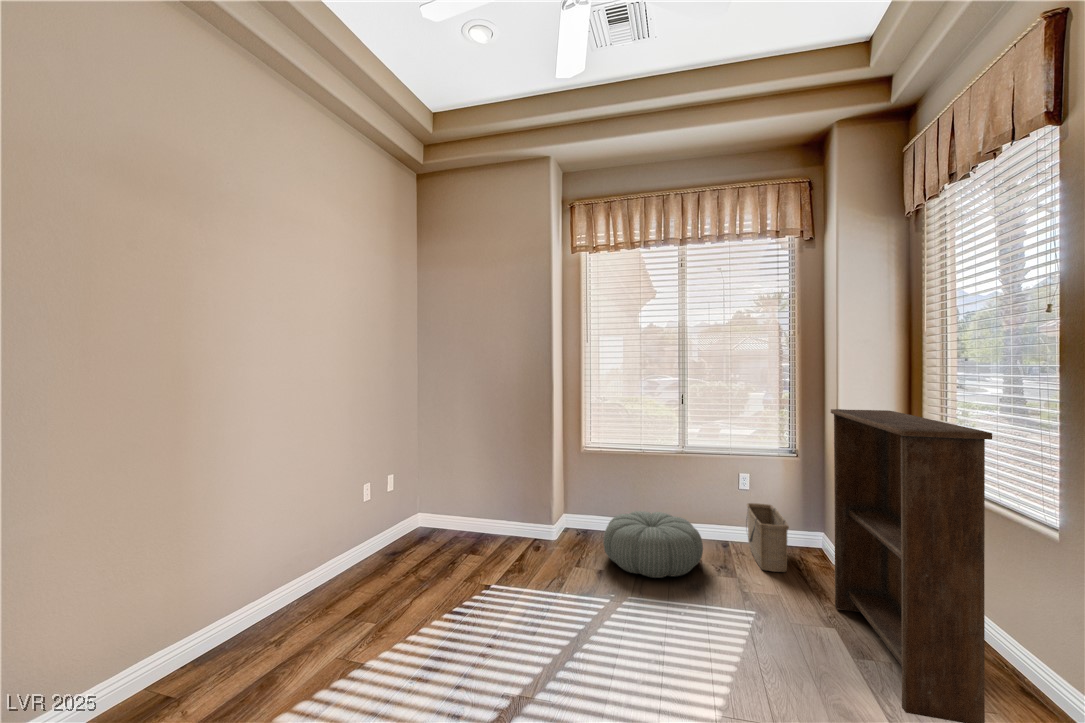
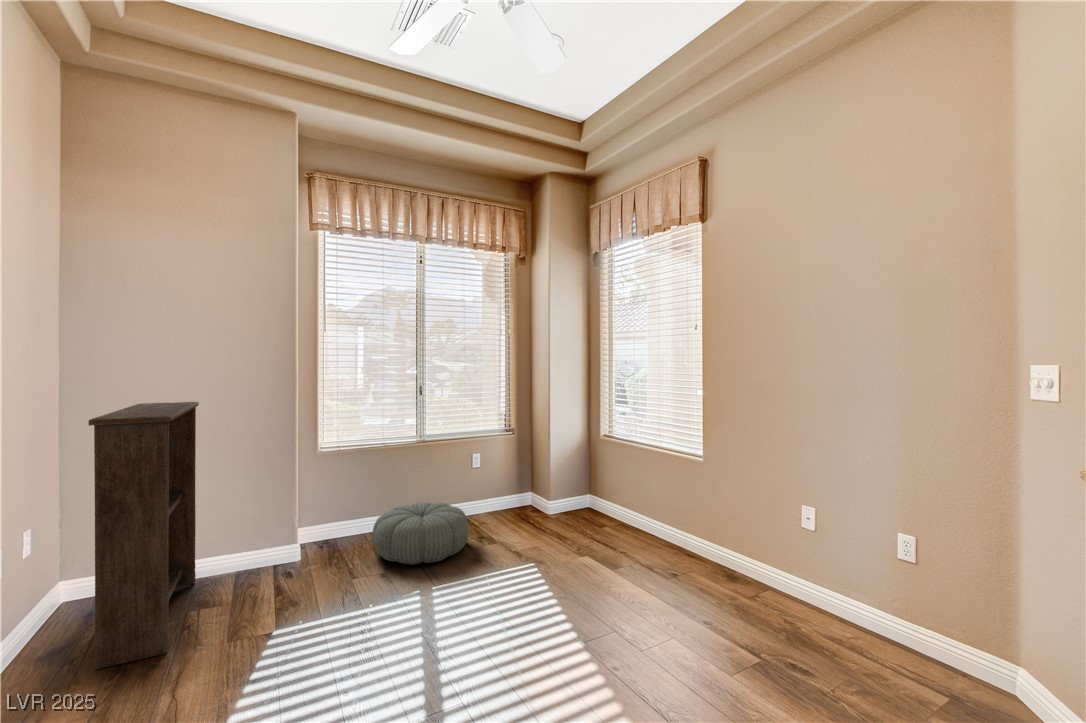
bookshelf: present [831,409,992,723] -> present [89,402,199,669]
basket: present [746,503,789,572] -> none [482,477,526,530]

